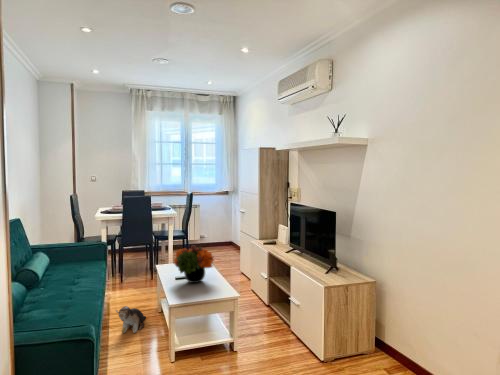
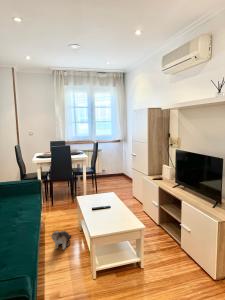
flower arrangement: present [174,246,214,283] -> none [90,185,122,214]

